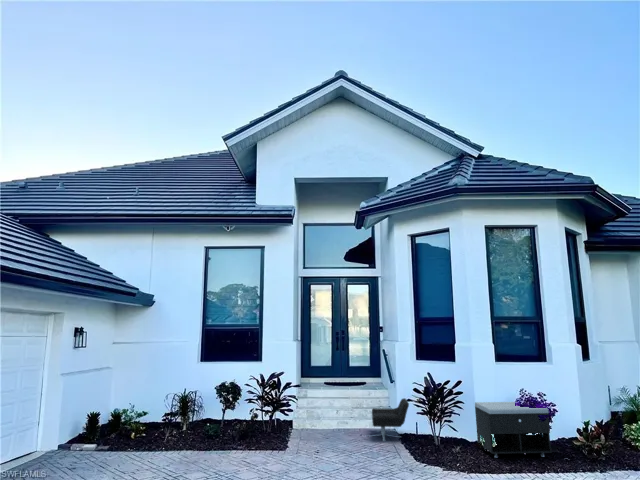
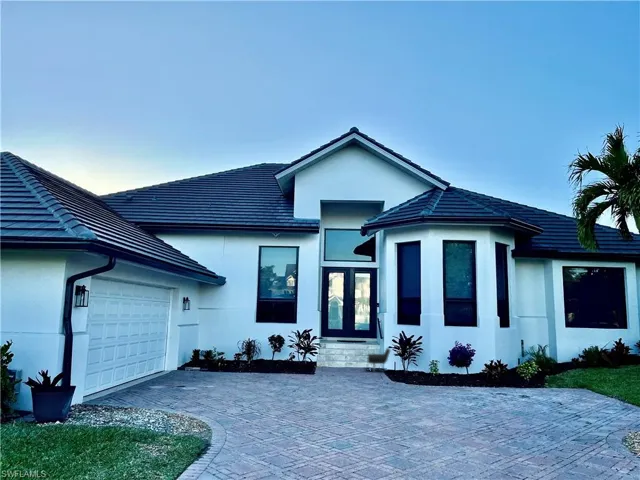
storage bench: present [475,402,552,458] -> none [430,349,472,380]

